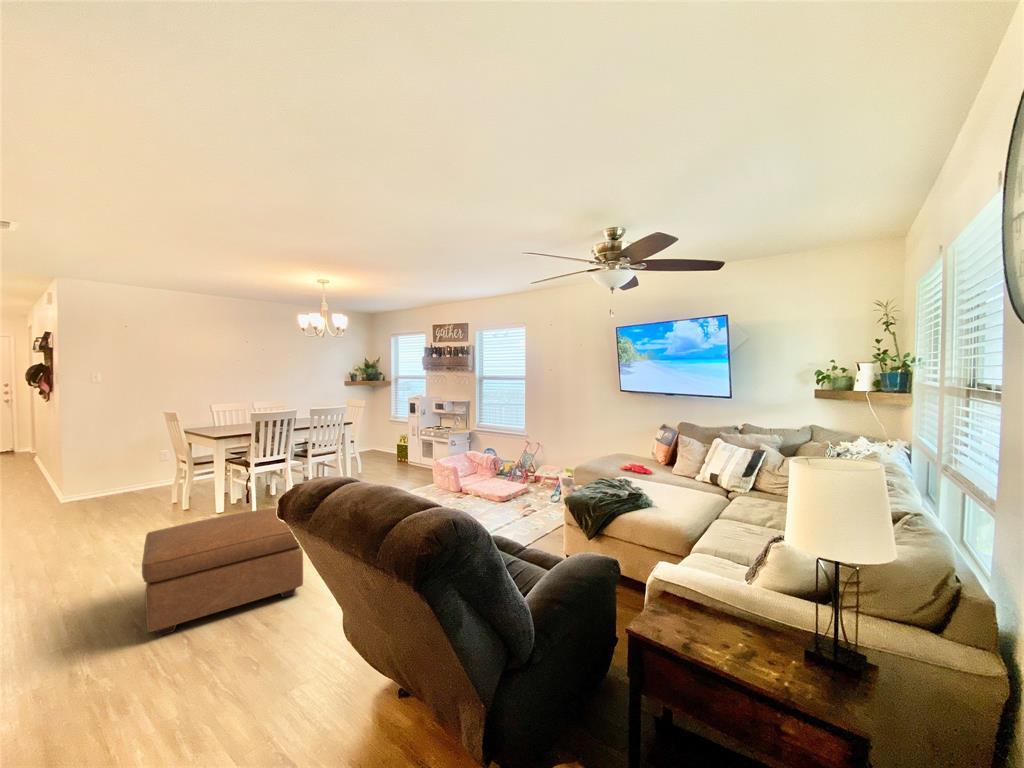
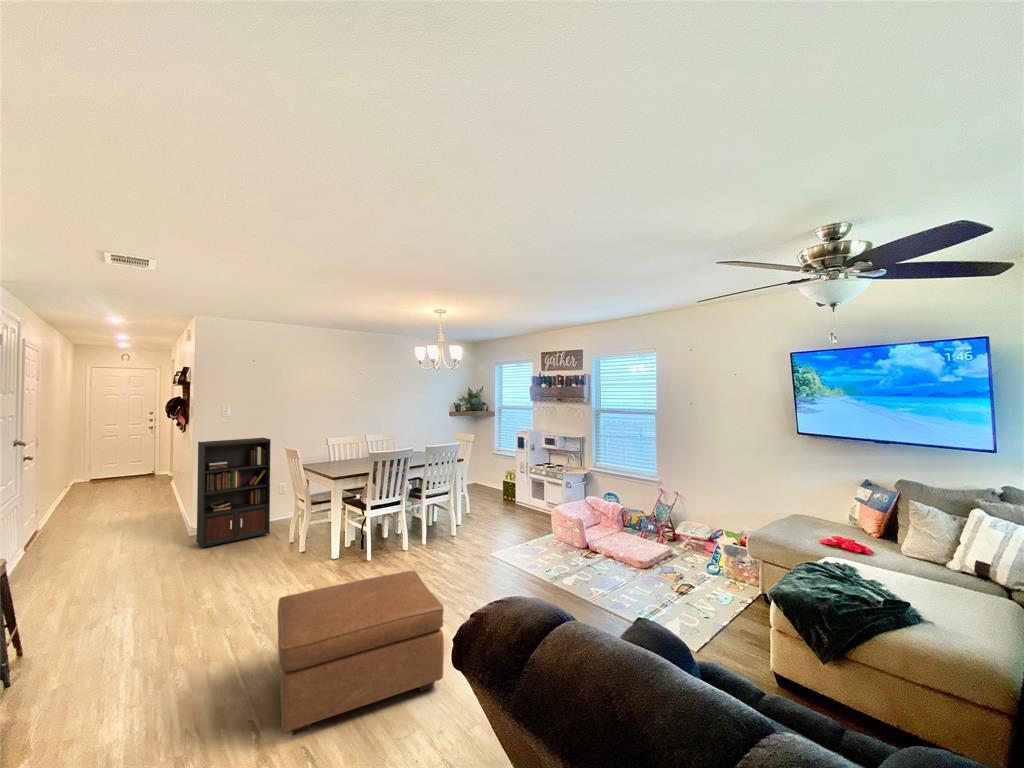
bookcase: none [64,404,157,513] -> present [197,438,273,548]

